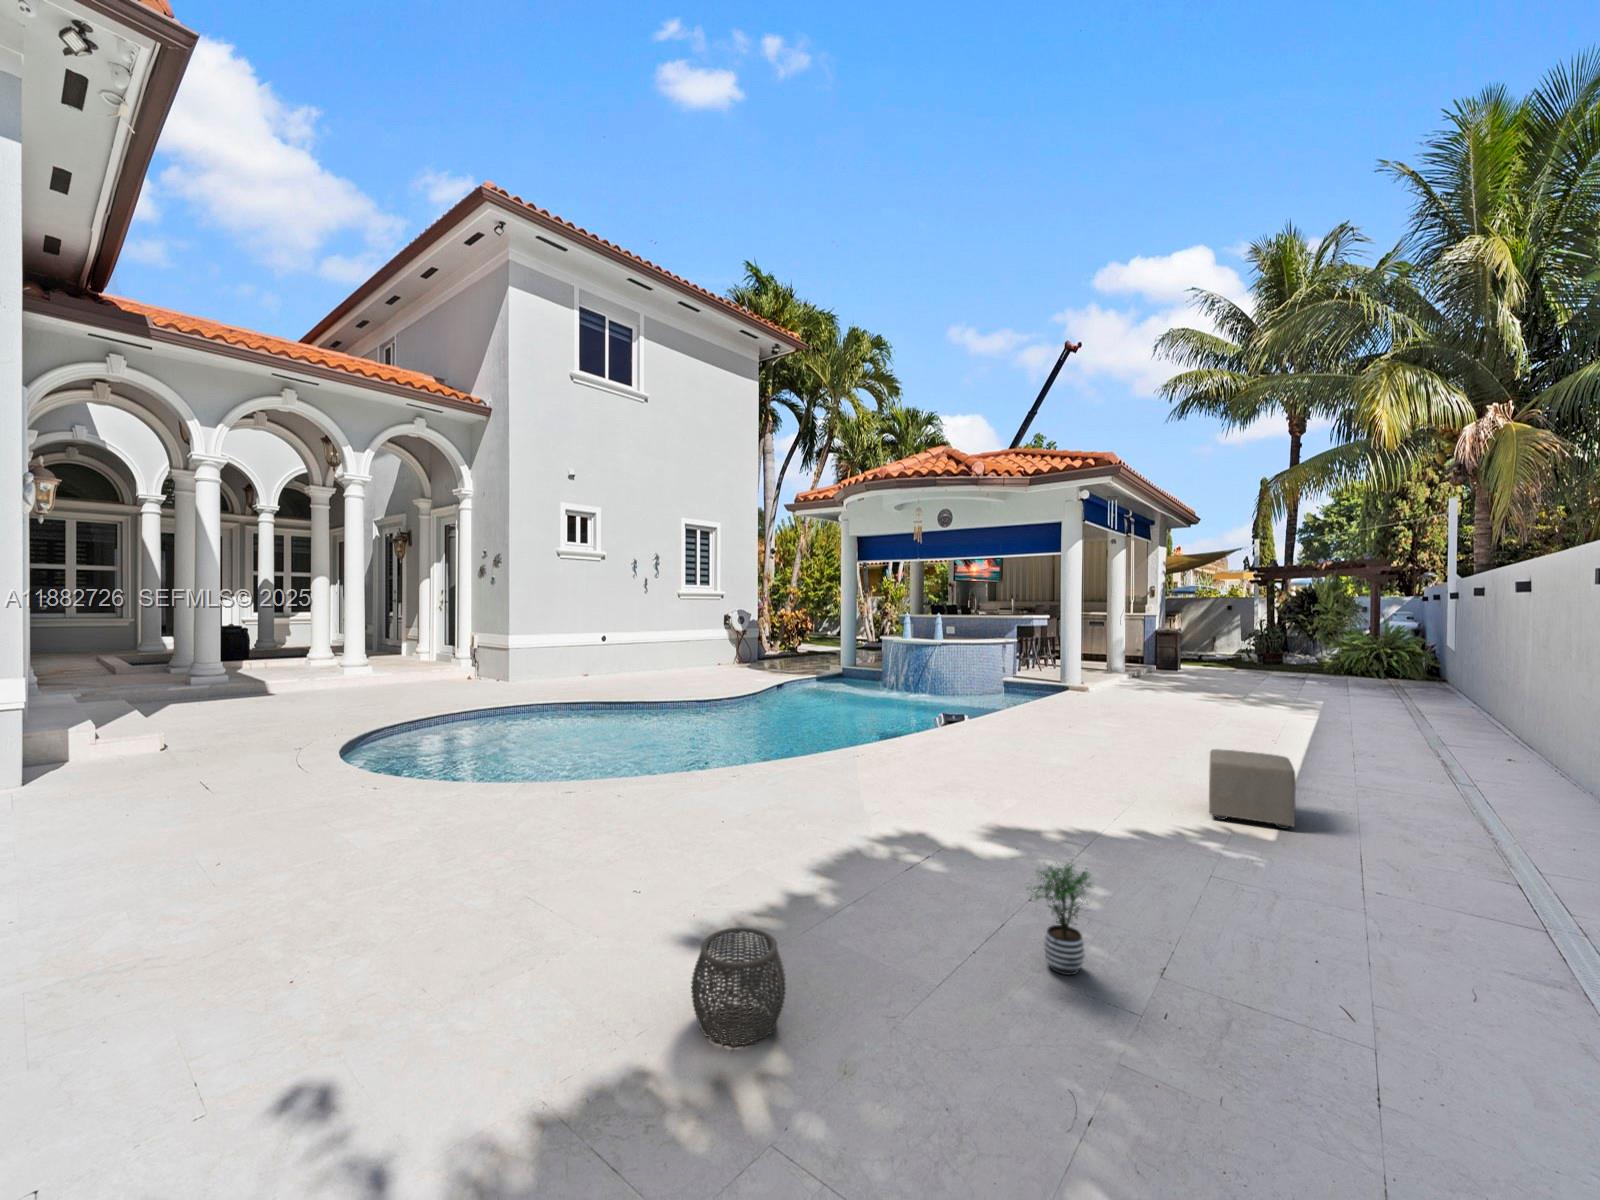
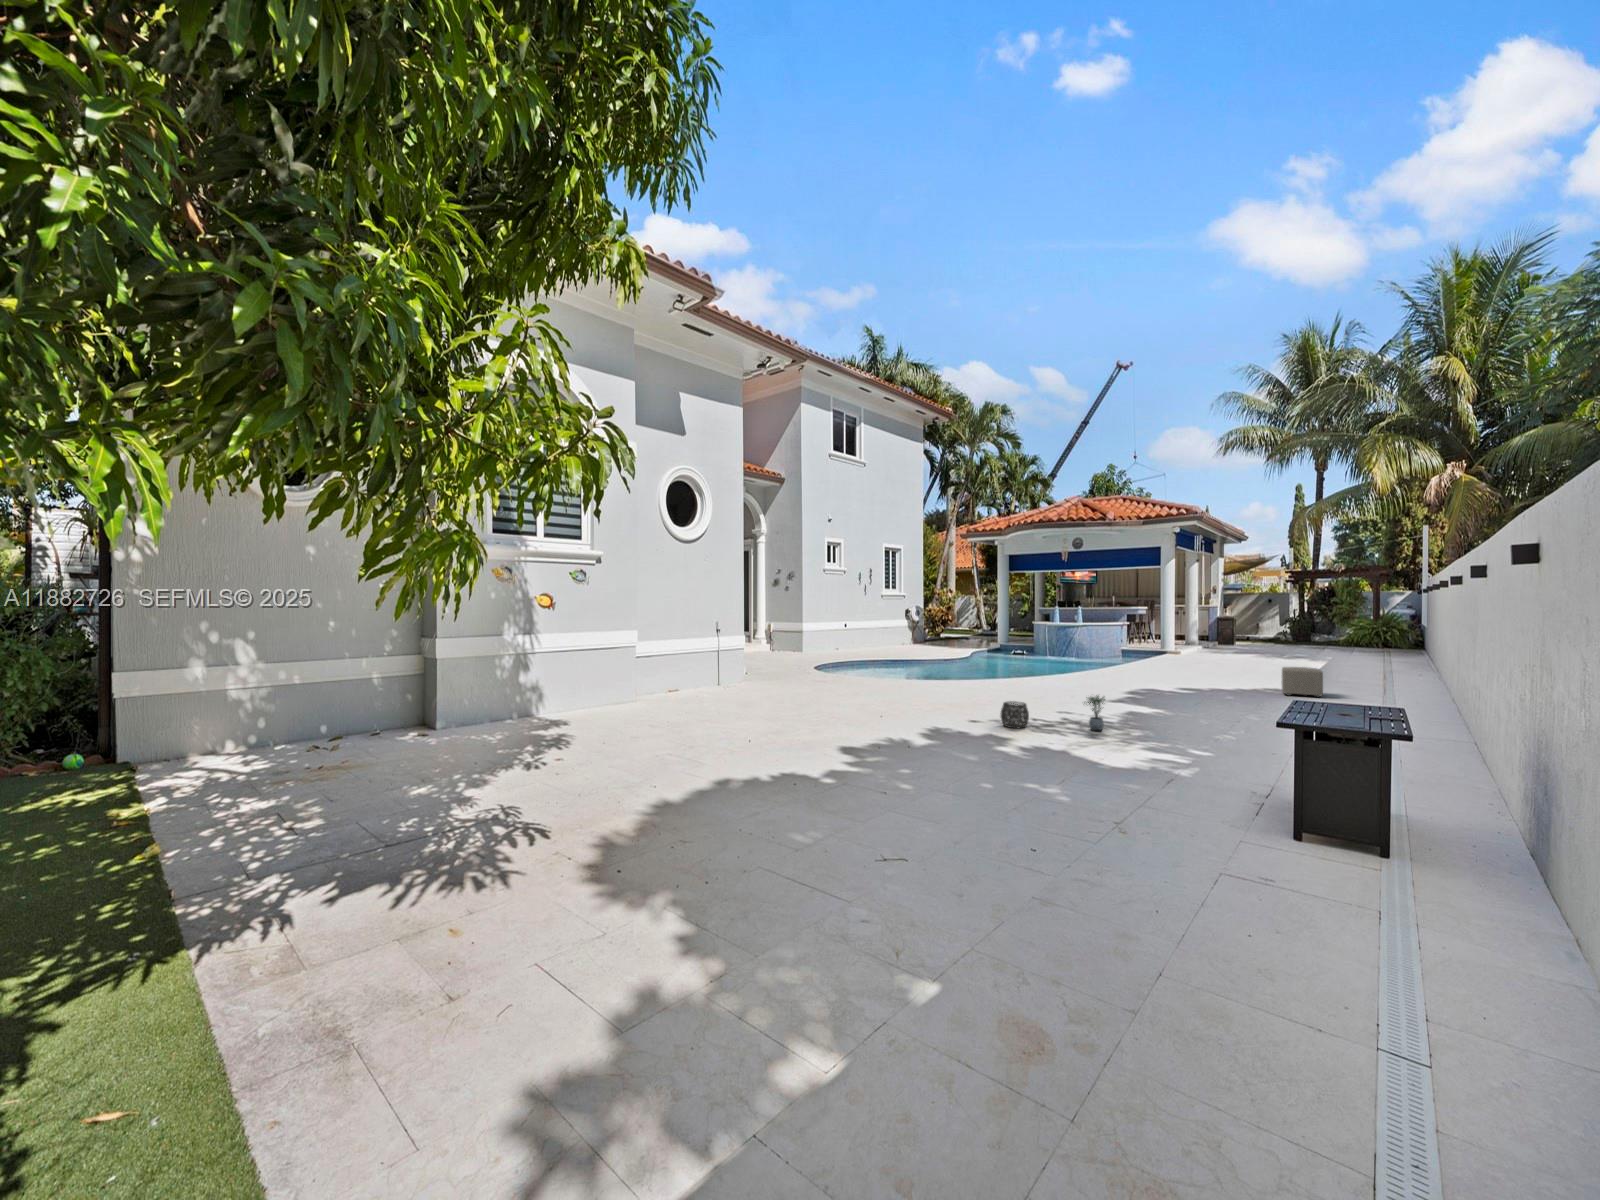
potted plant: present [1031,863,1092,975] -> present [1088,695,1105,731]
woven basket: present [691,927,786,1047] -> present [1000,701,1029,728]

